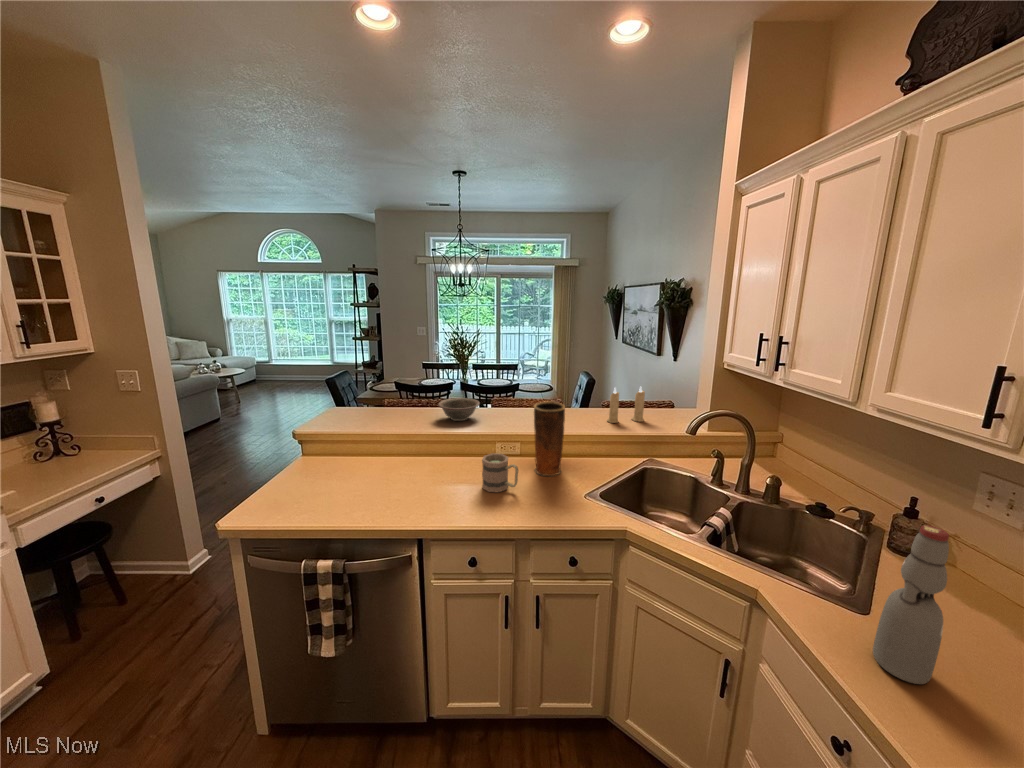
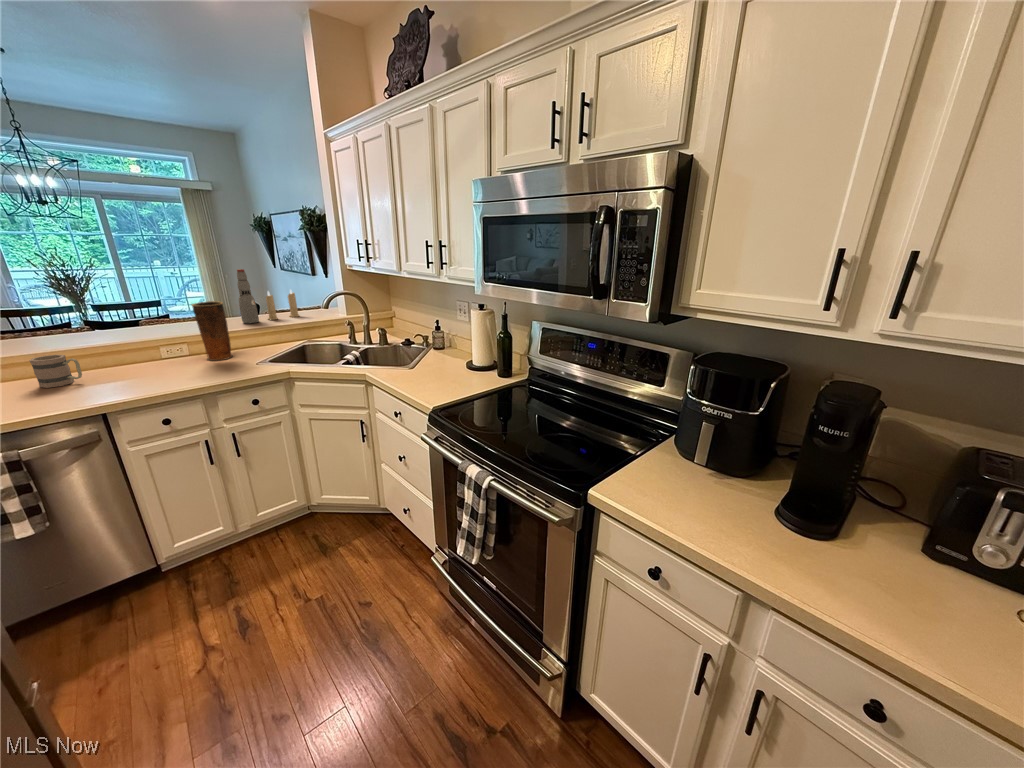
decorative bowl: present [438,398,480,421] -> none [69,317,127,338]
mug: present [482,453,518,492] -> present [29,355,82,388]
bottle: present [873,525,949,684] -> present [237,269,259,323]

